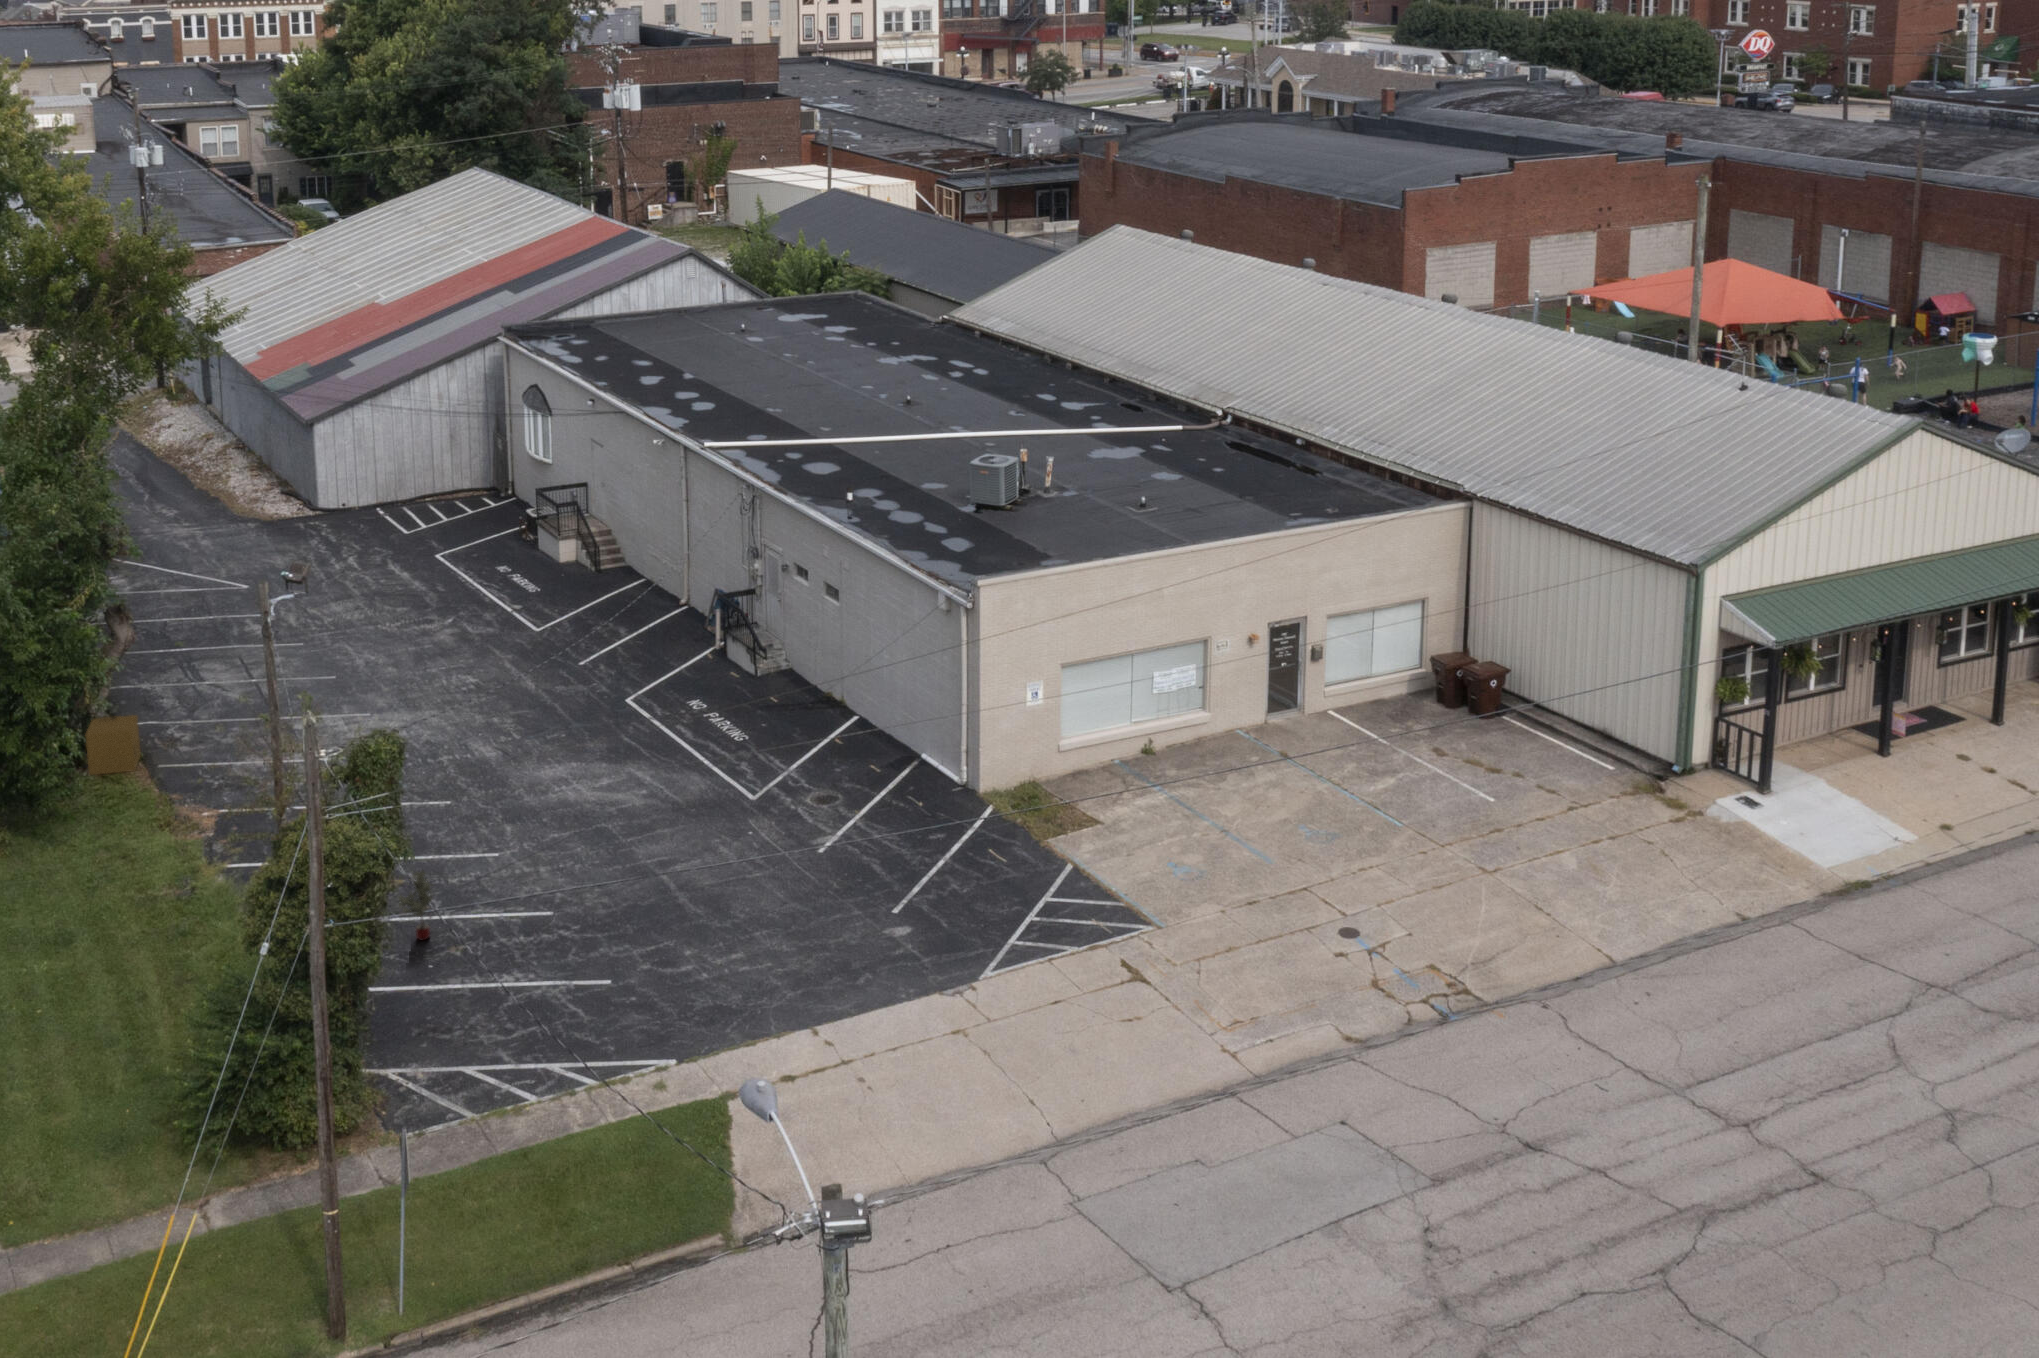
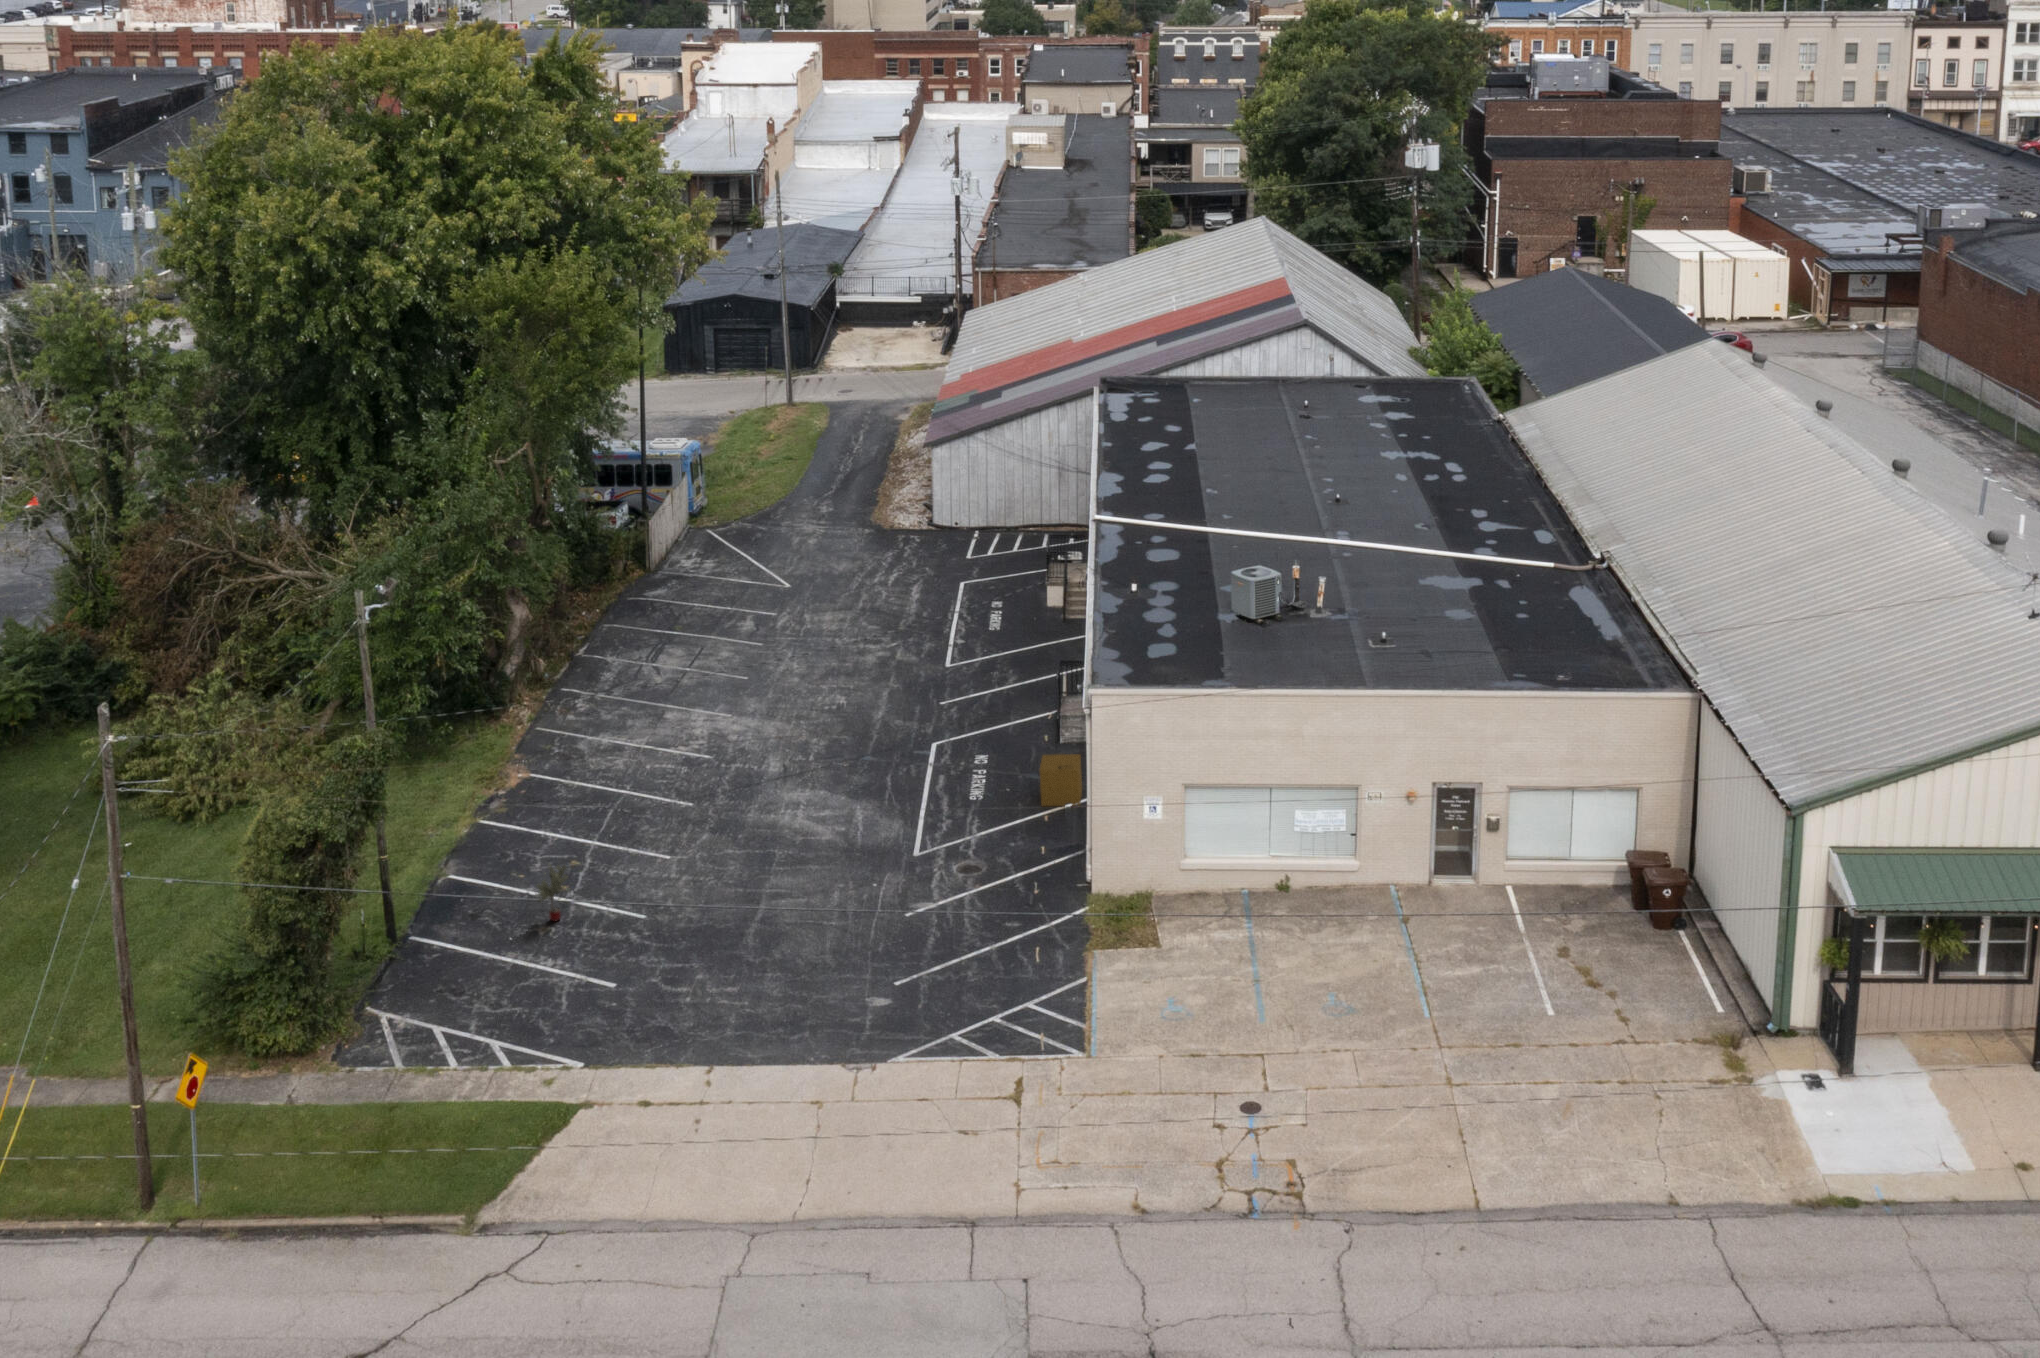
cardboard box: present [85,715,141,775] -> present [1040,754,1082,806]

